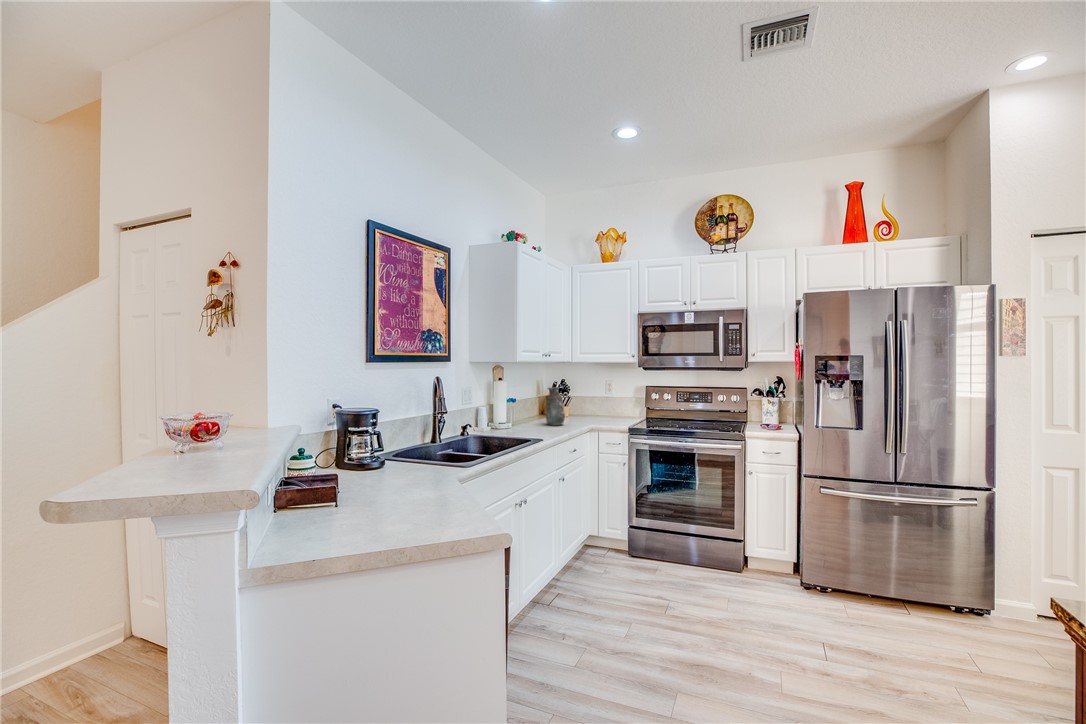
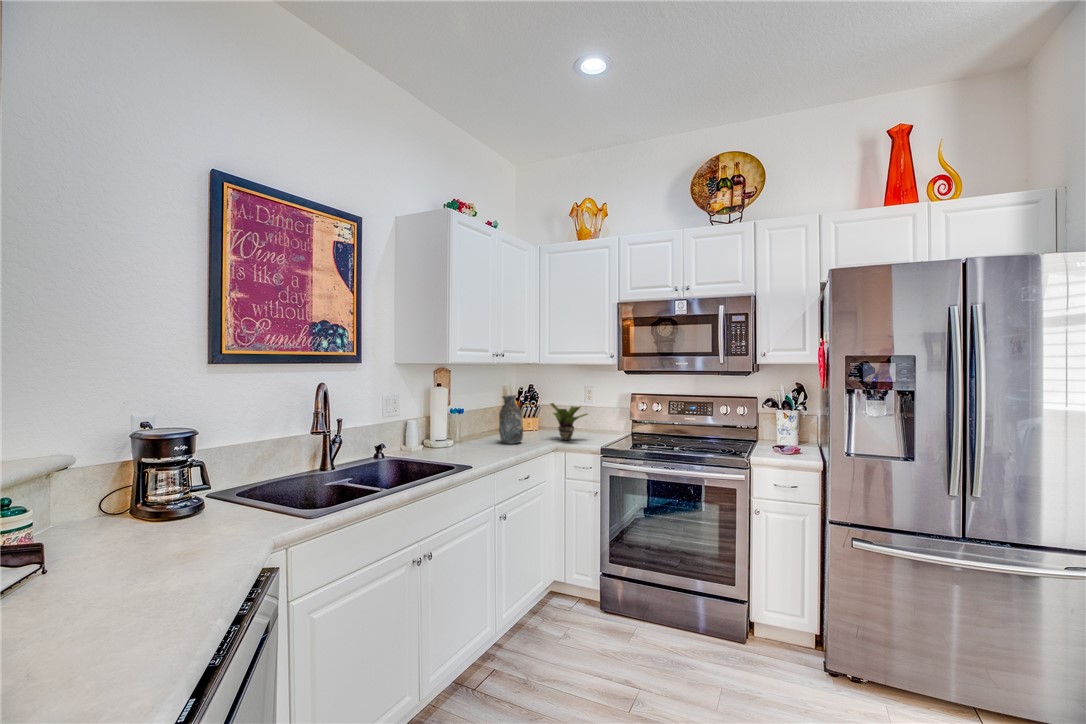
potted plant: none [583,393,615,423] -> present [550,403,587,440]

